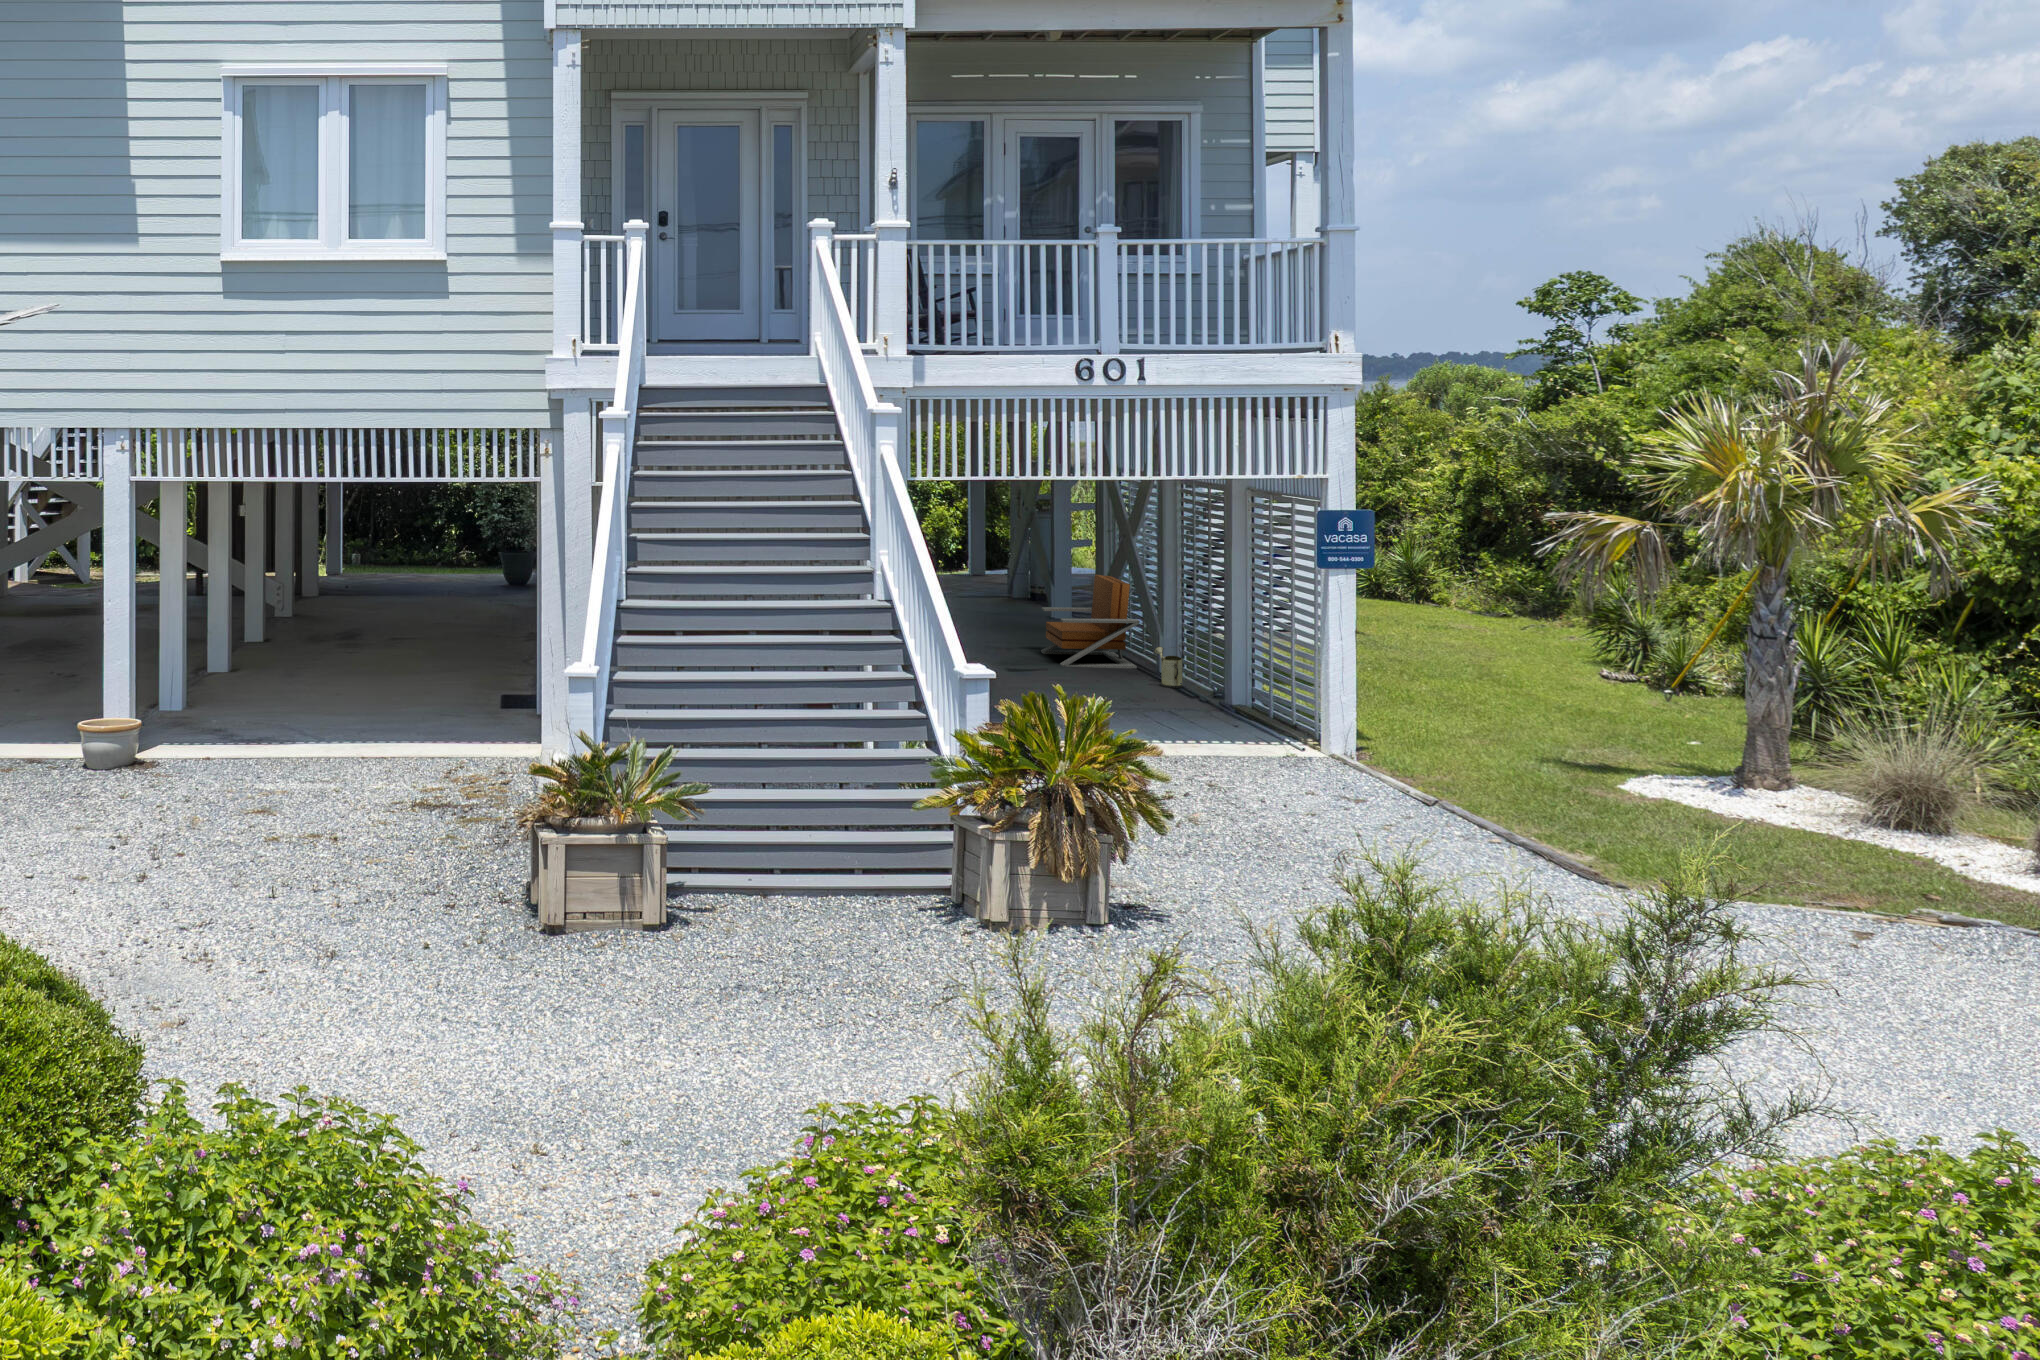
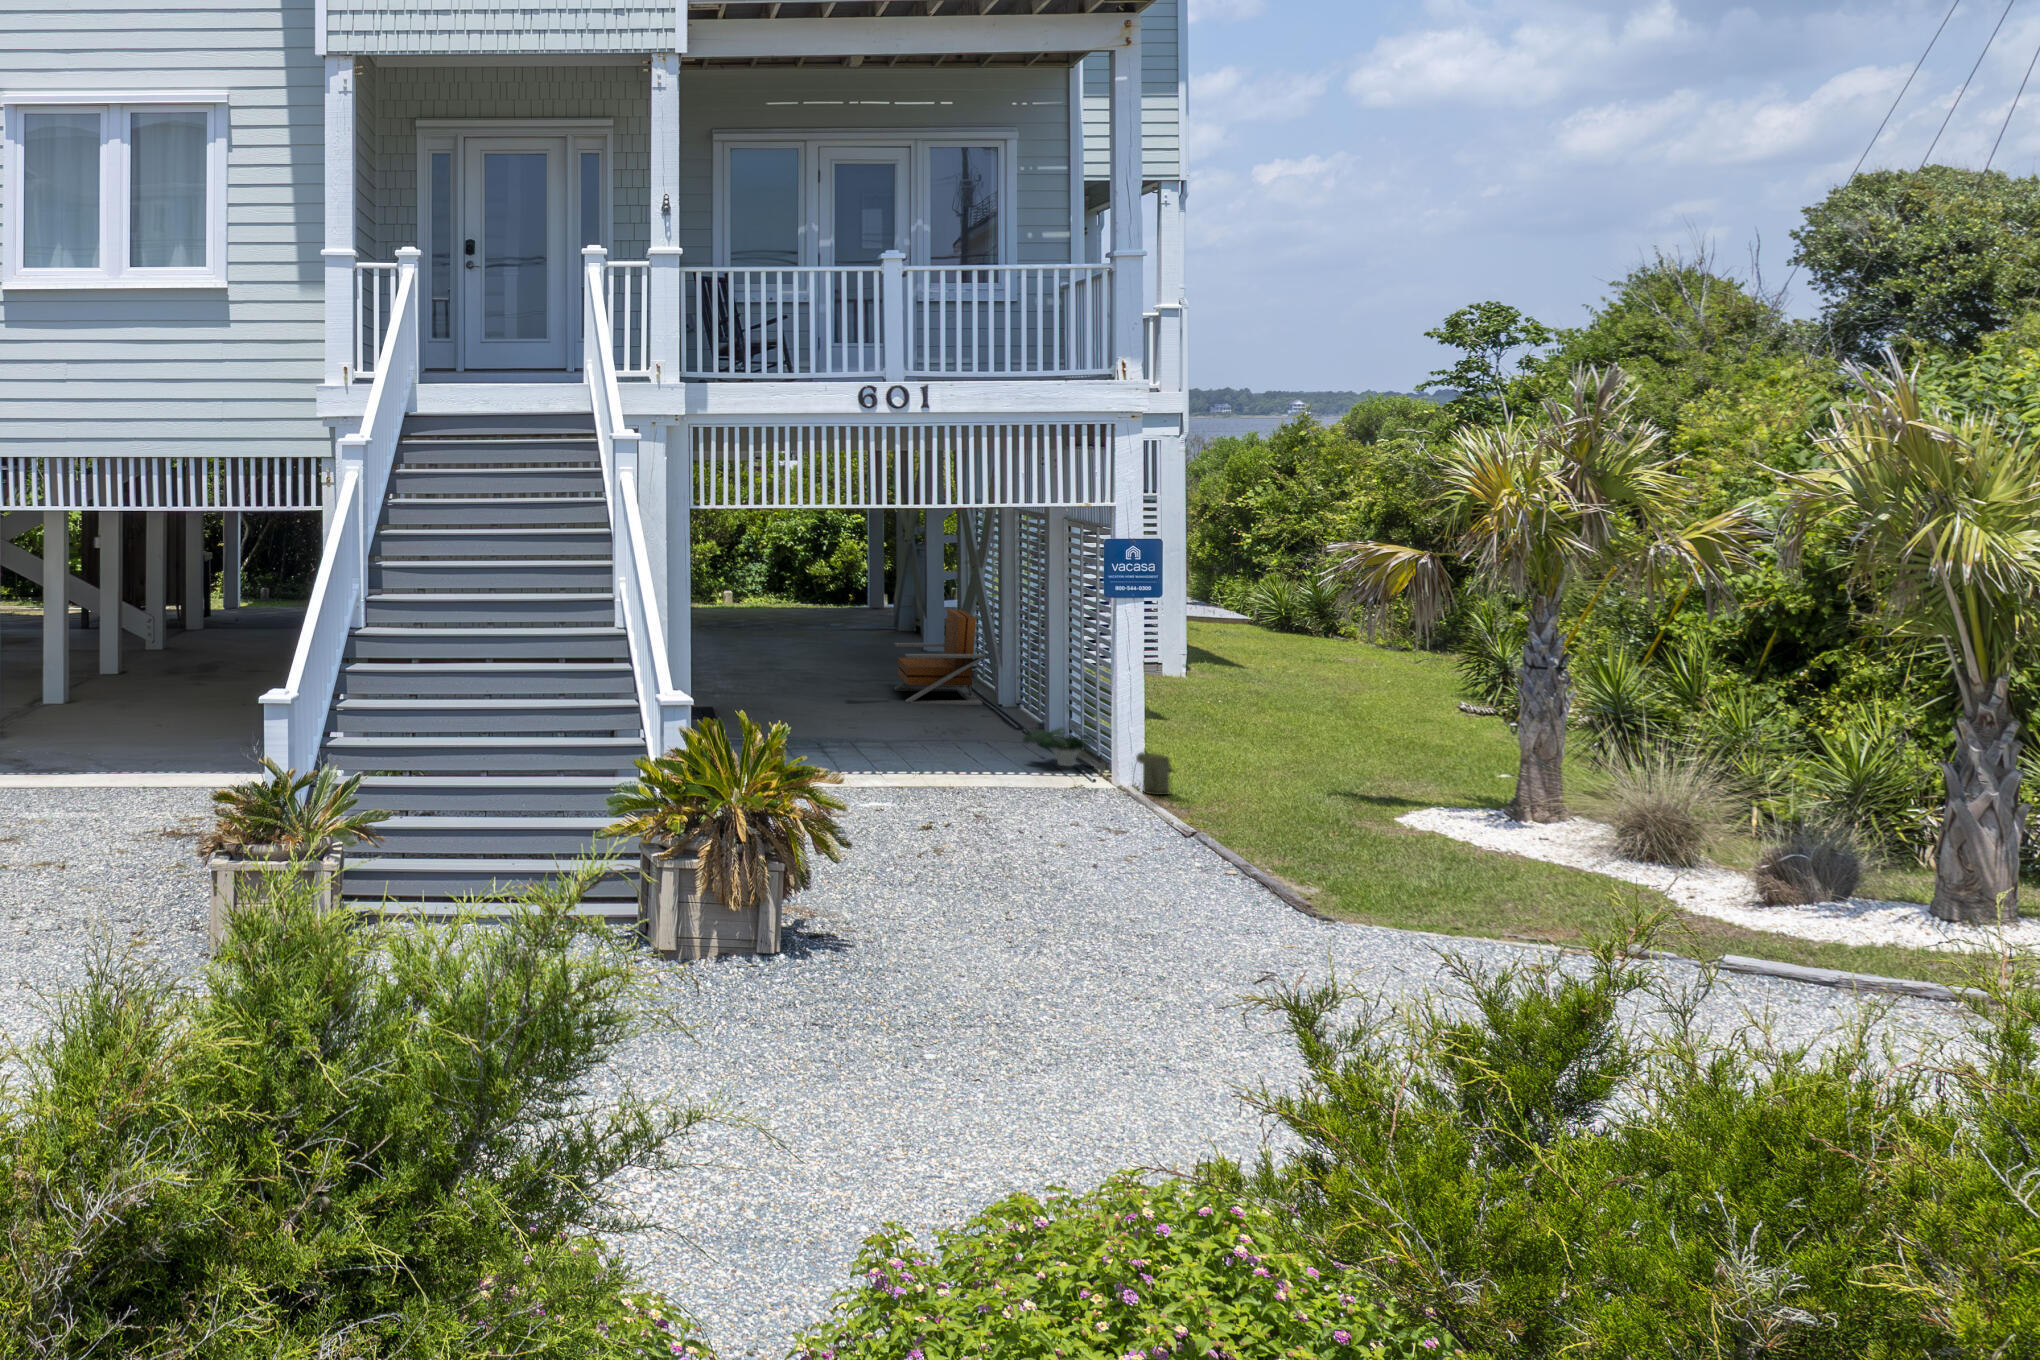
watering can: present [1154,646,1182,688] -> present [1136,752,1169,795]
potted plant: none [1216,693,1291,732] -> present [1024,728,1095,766]

